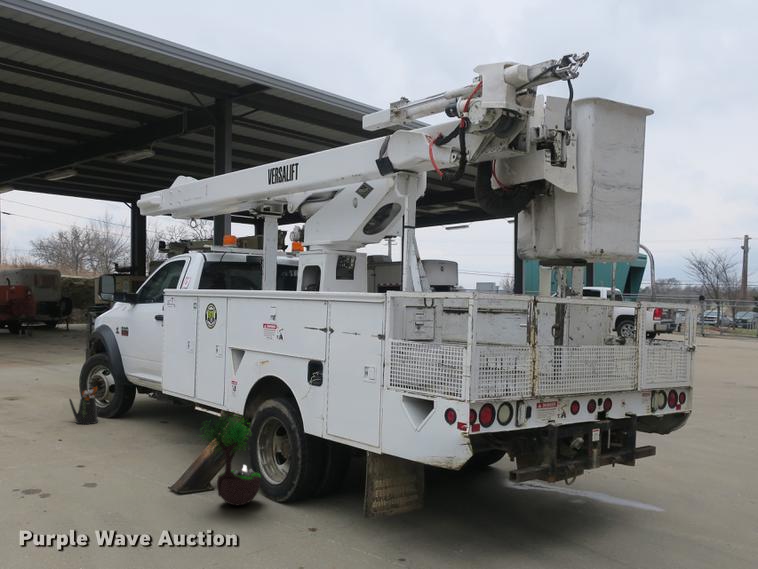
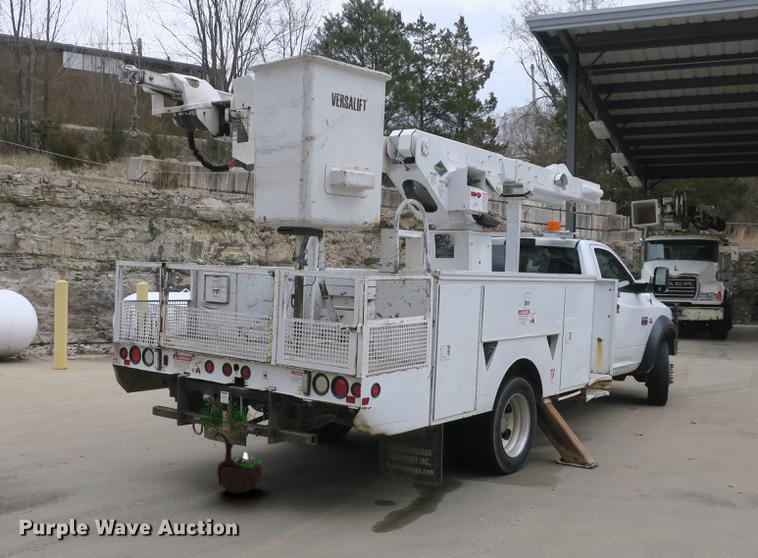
watering can: present [69,387,98,424] -> none [65,367,100,407]

